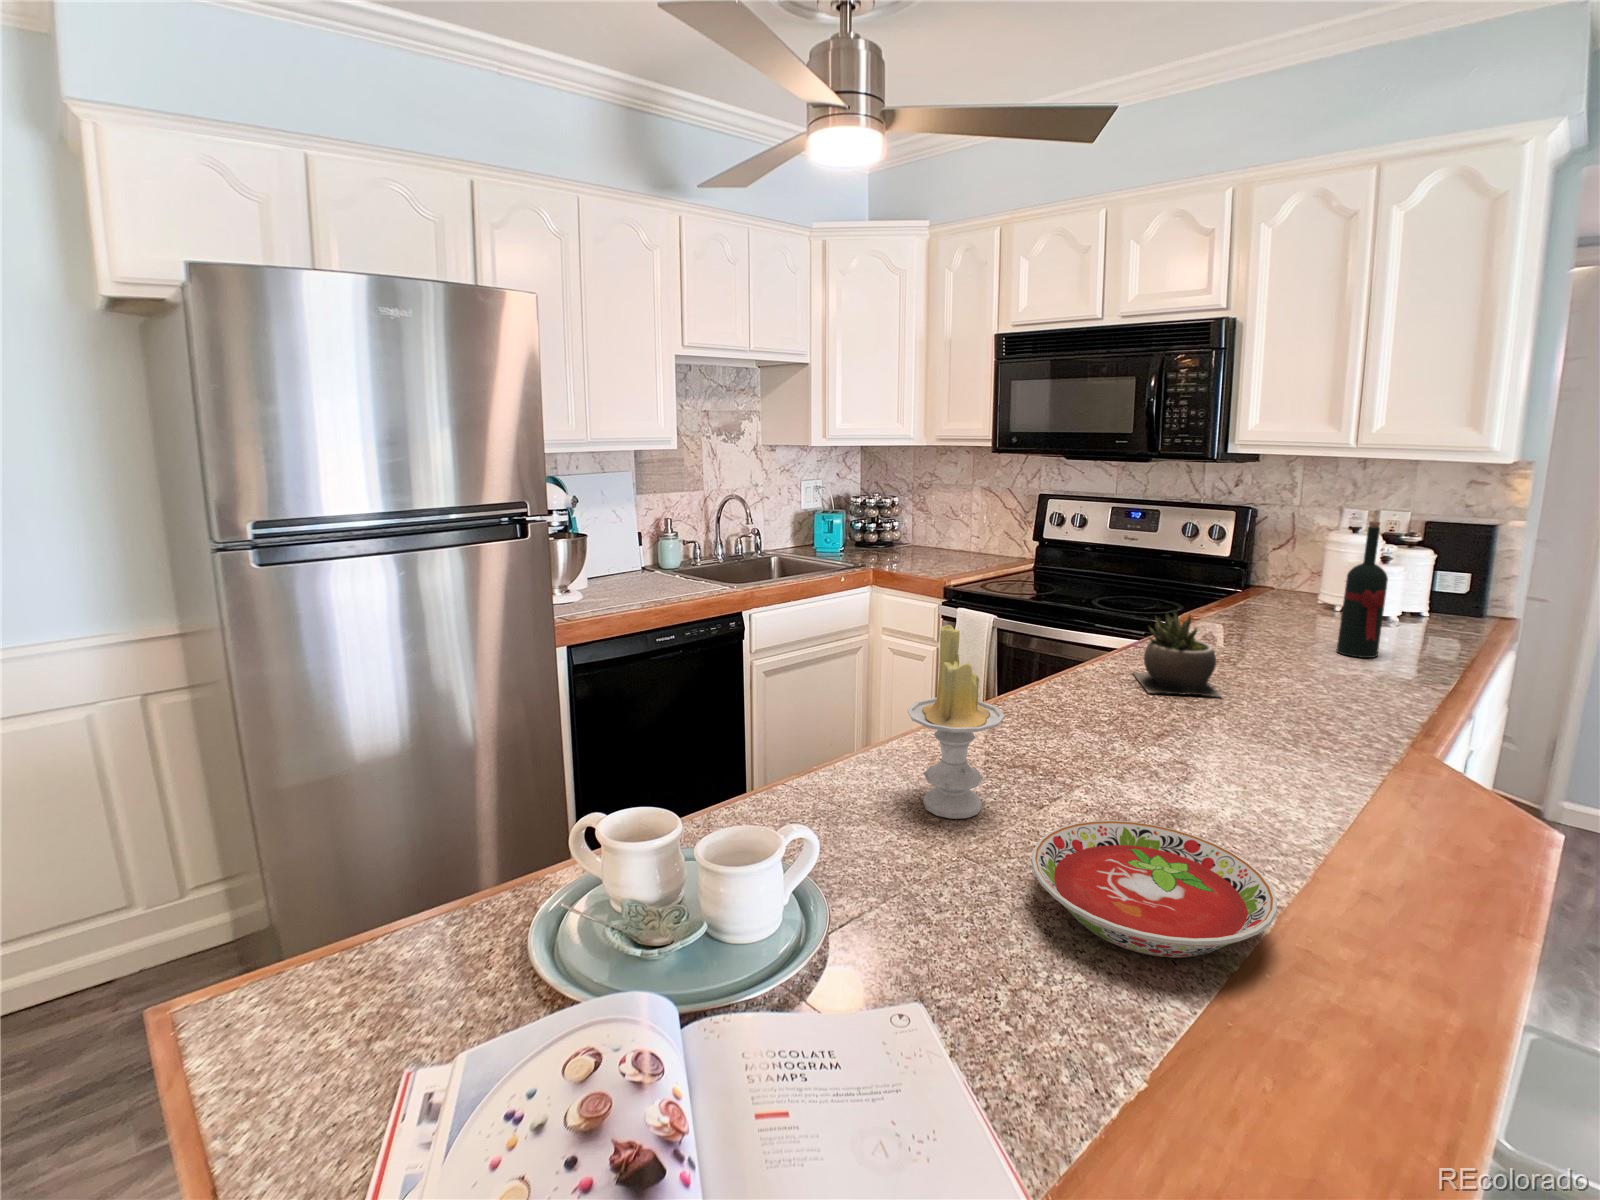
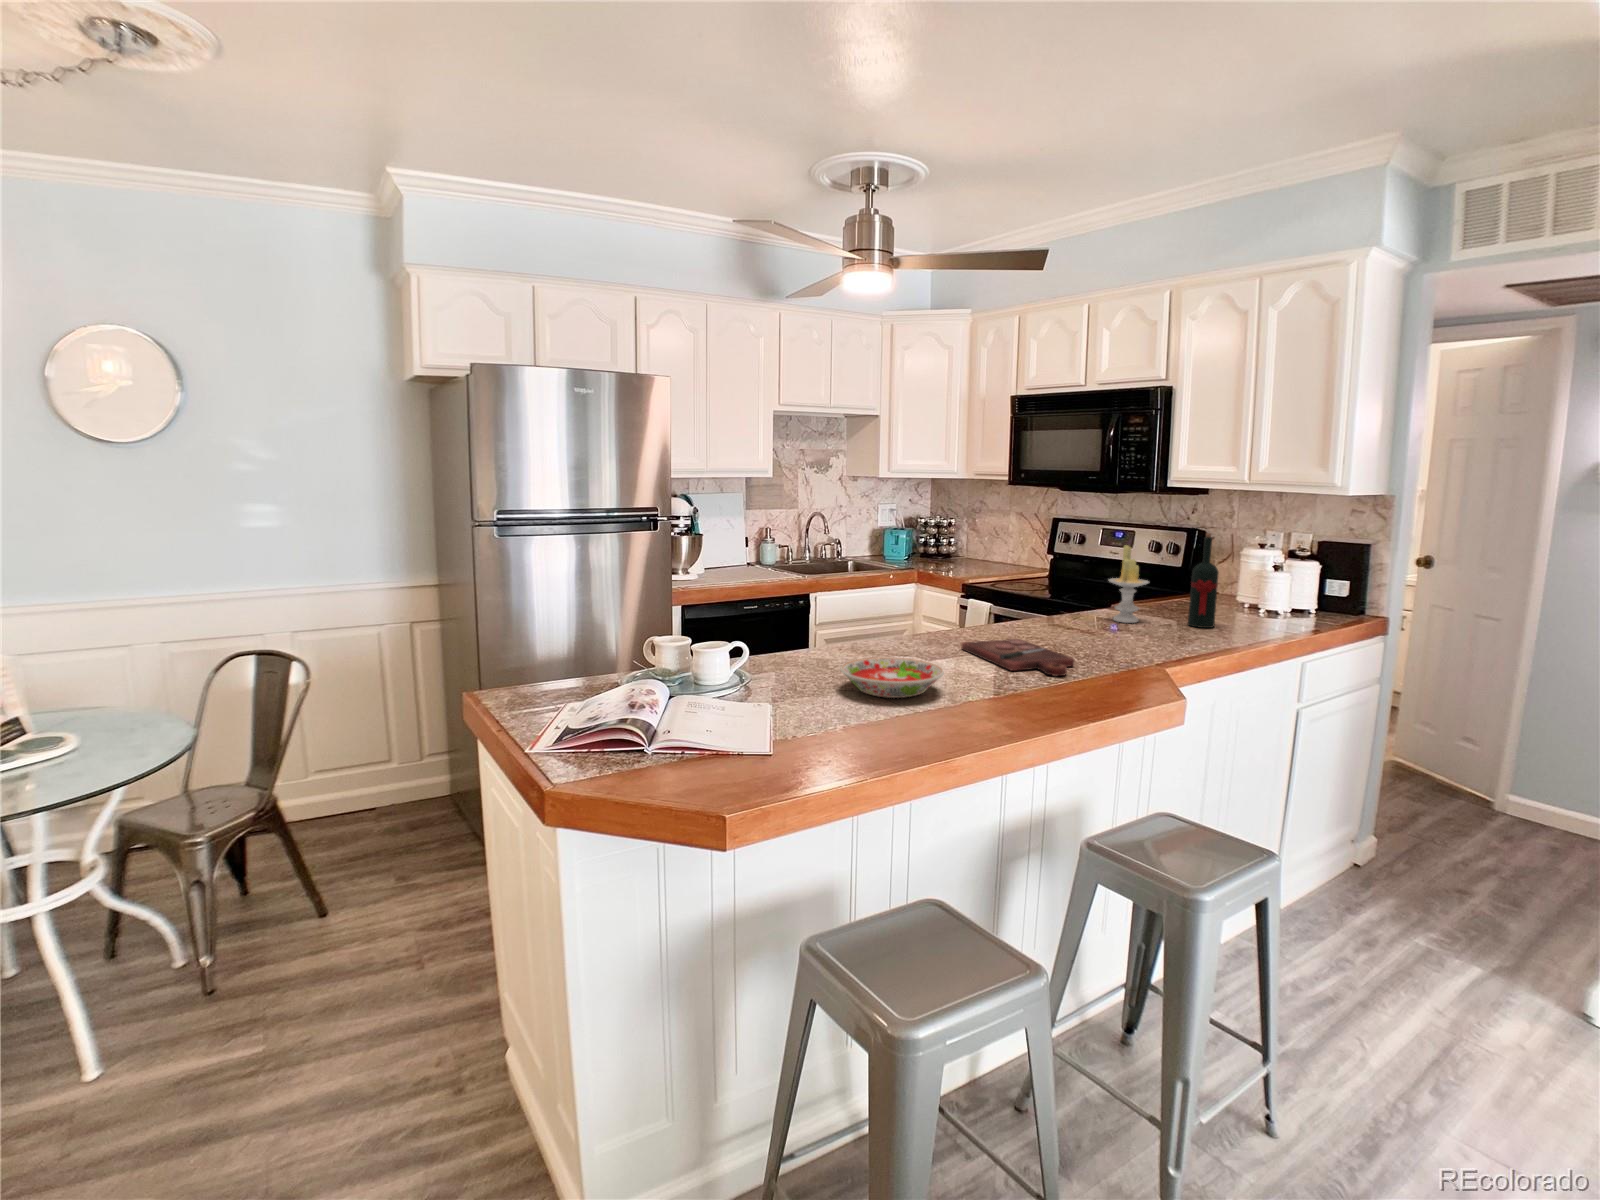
succulent plant: present [1133,612,1221,697] -> none [1016,583,1066,637]
candle: present [907,625,1004,819] -> present [1109,545,1149,623]
cutting board: none [1115,715,1378,816] -> present [962,639,1074,676]

